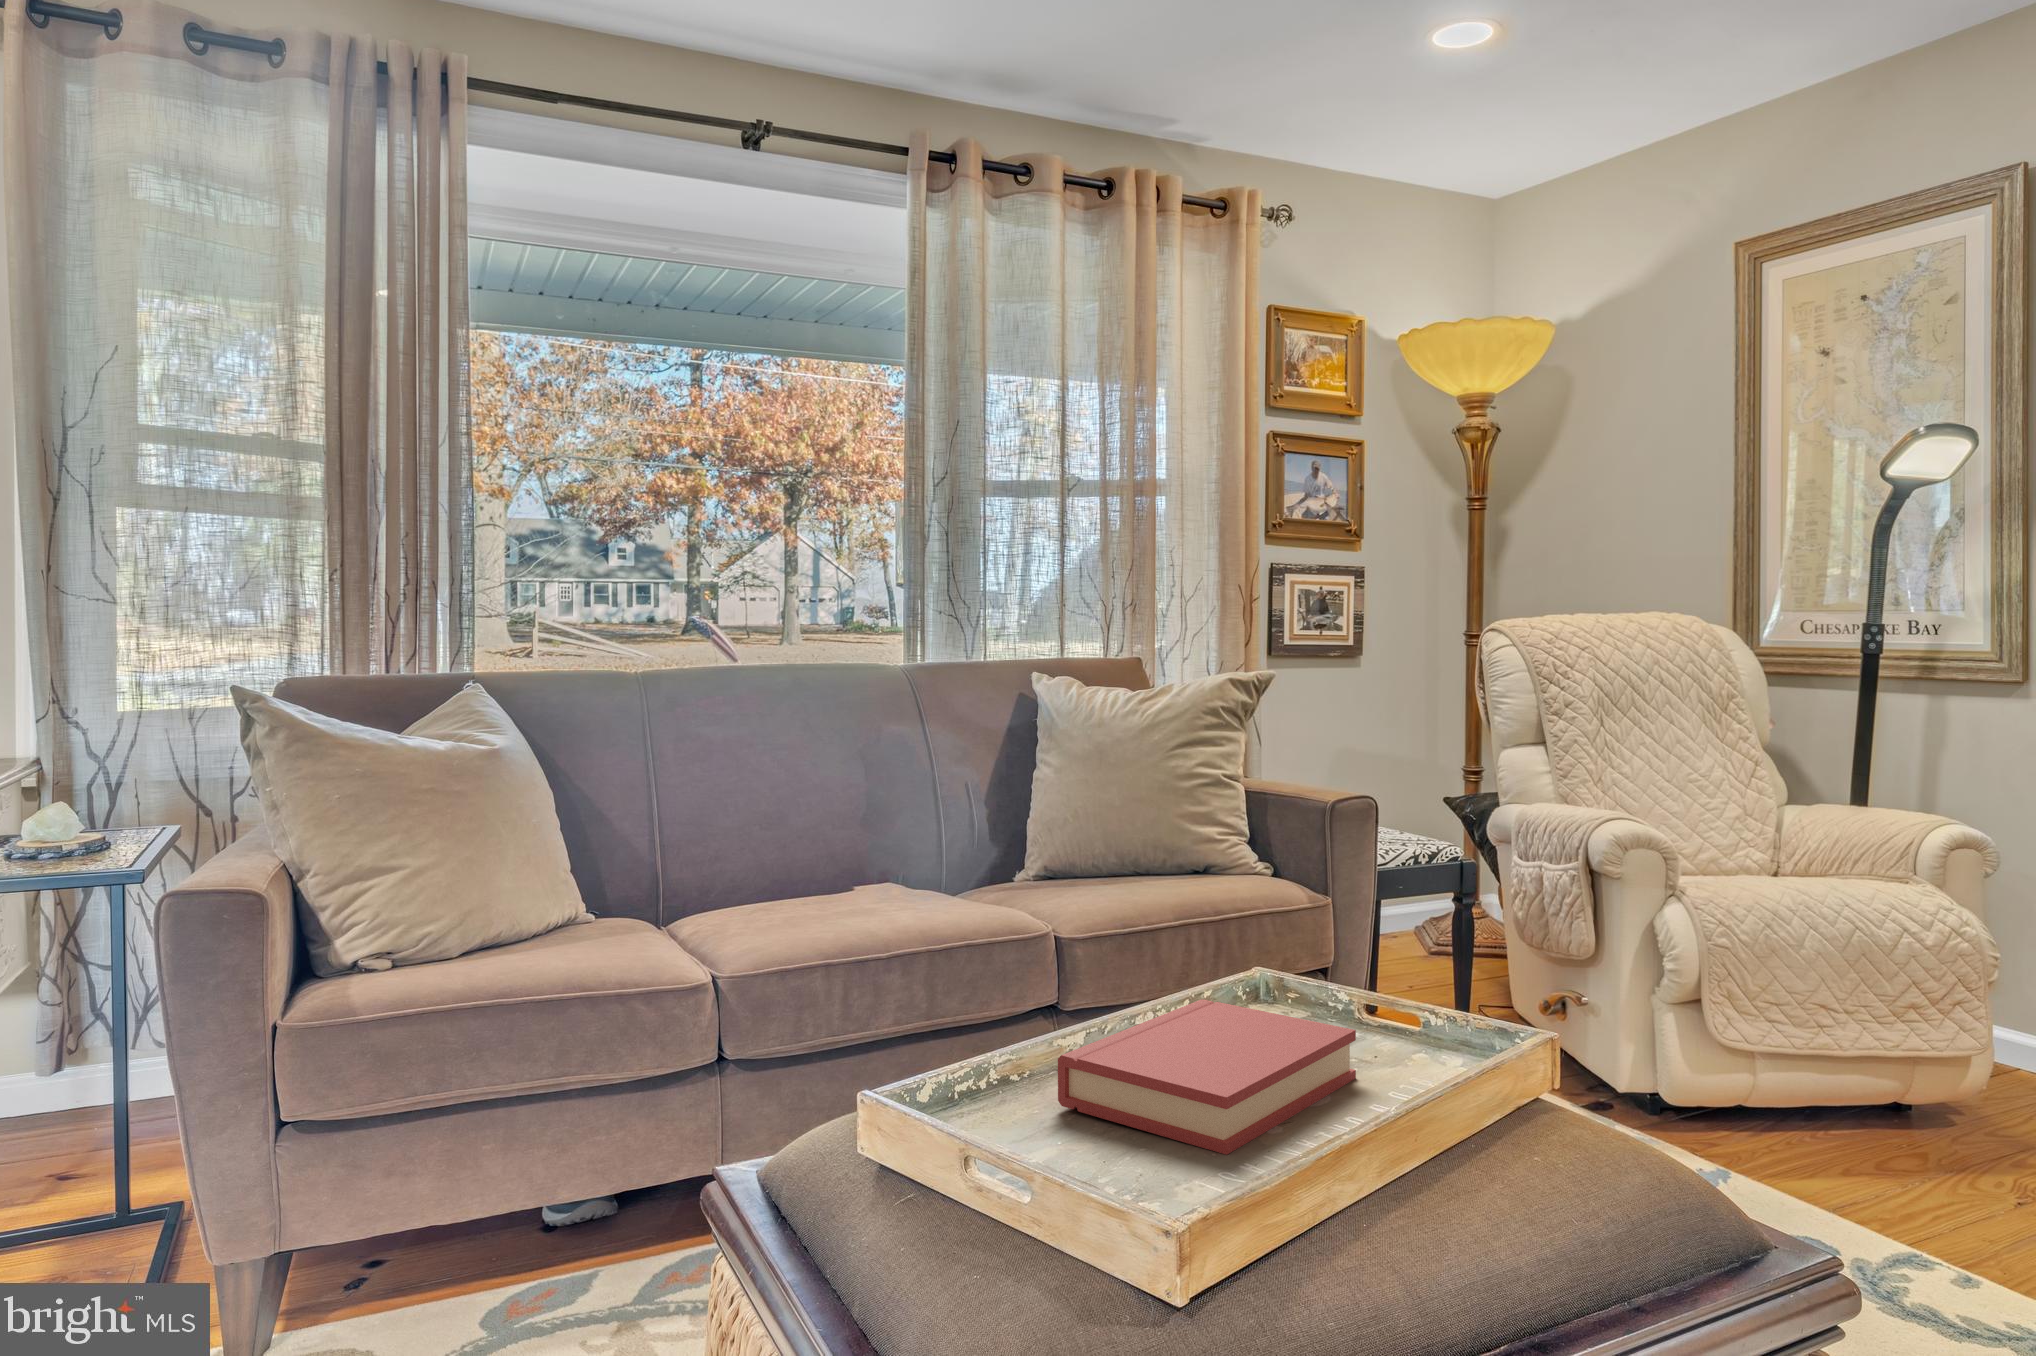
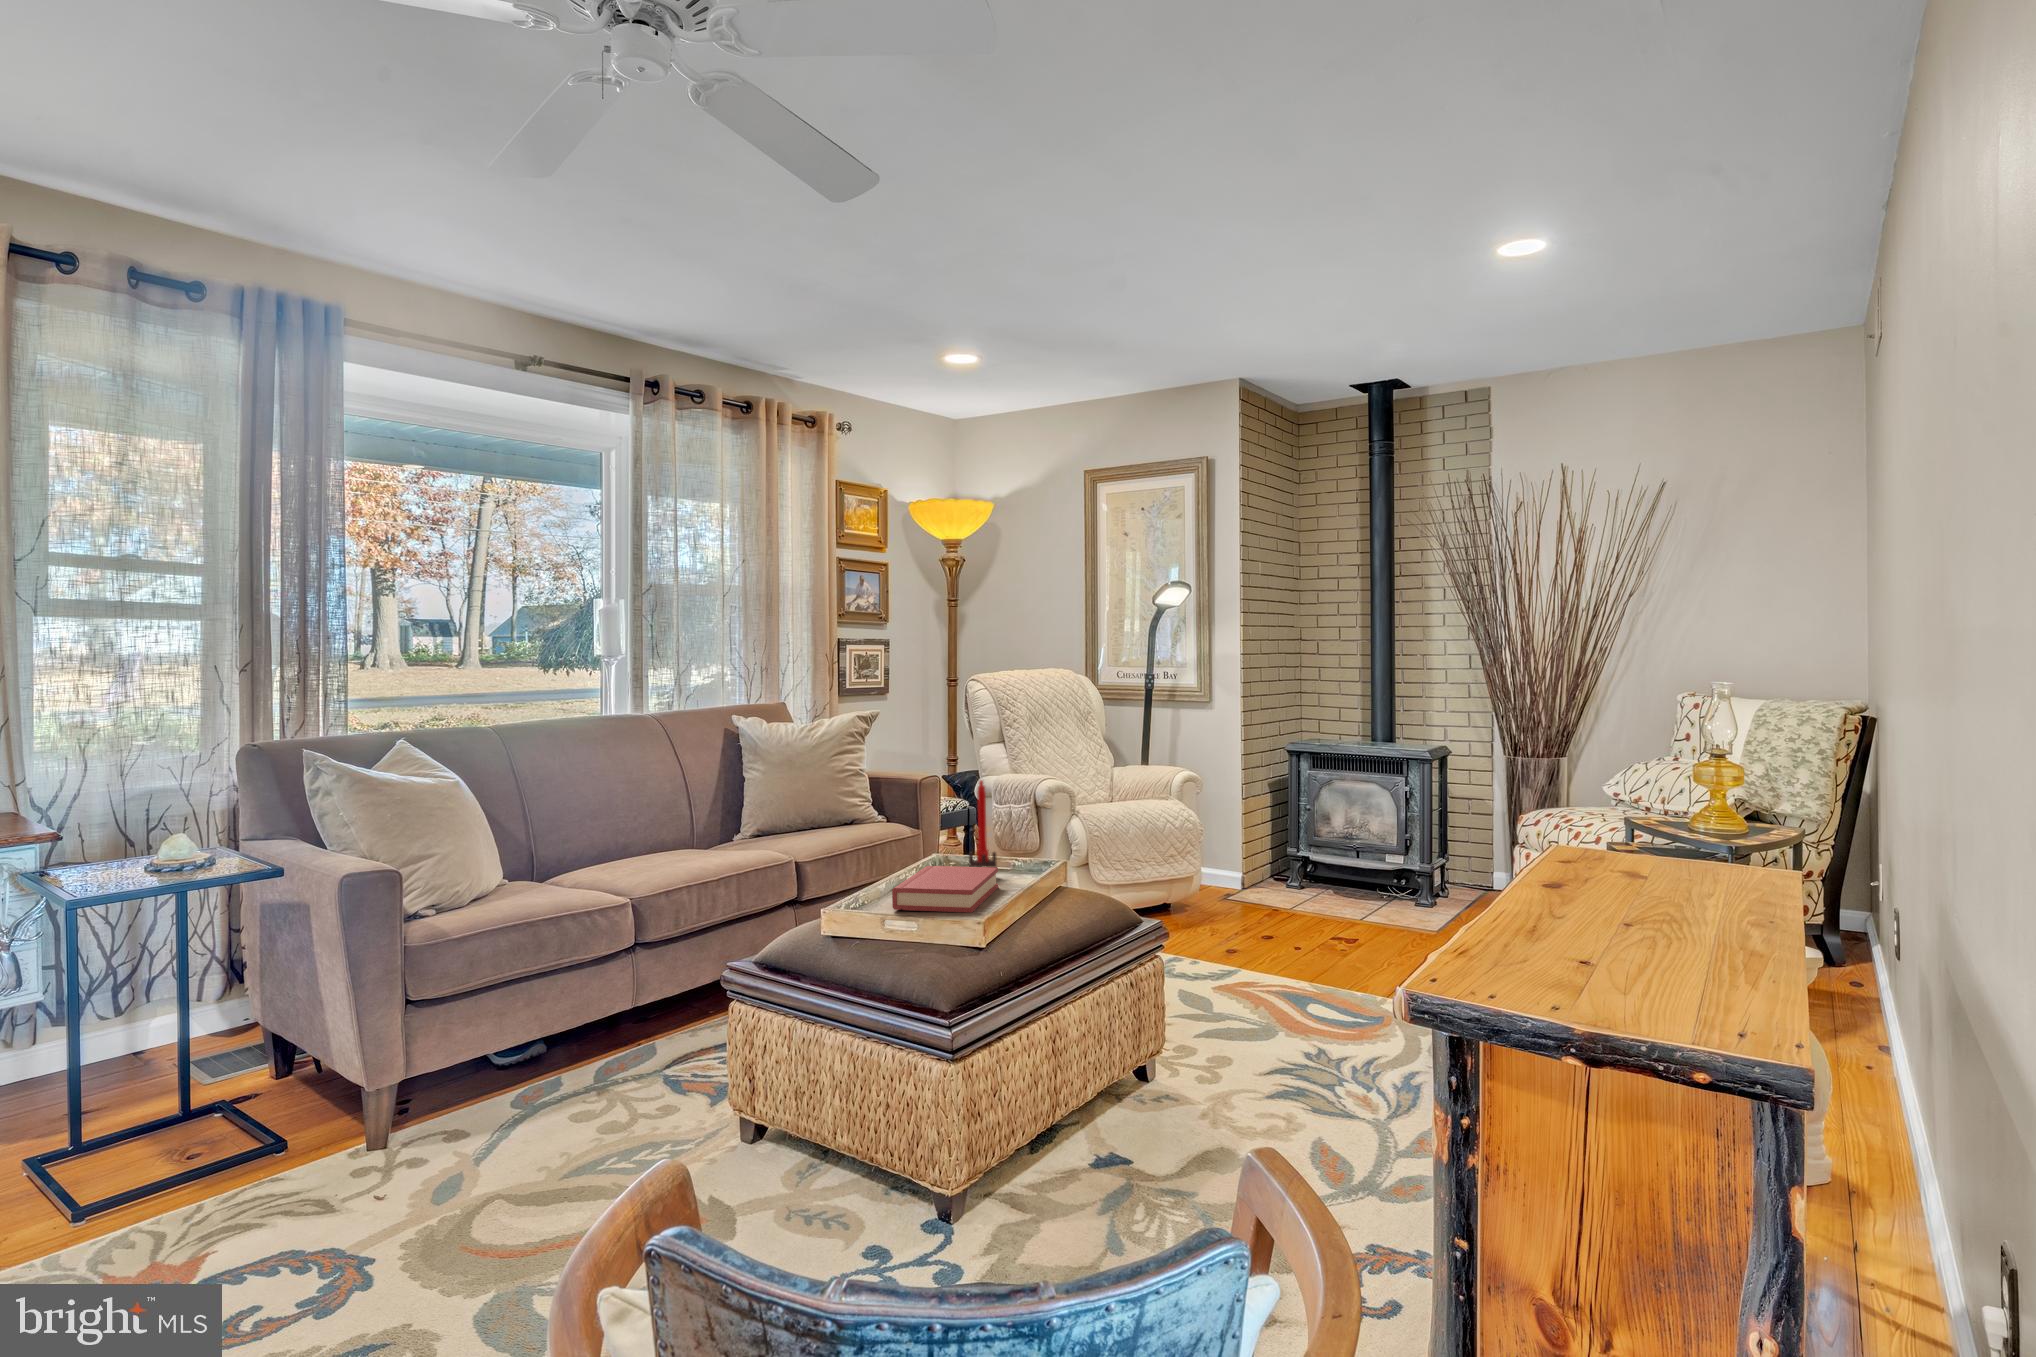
candle: none [1310,815,1376,1042] -> present [969,781,997,867]

